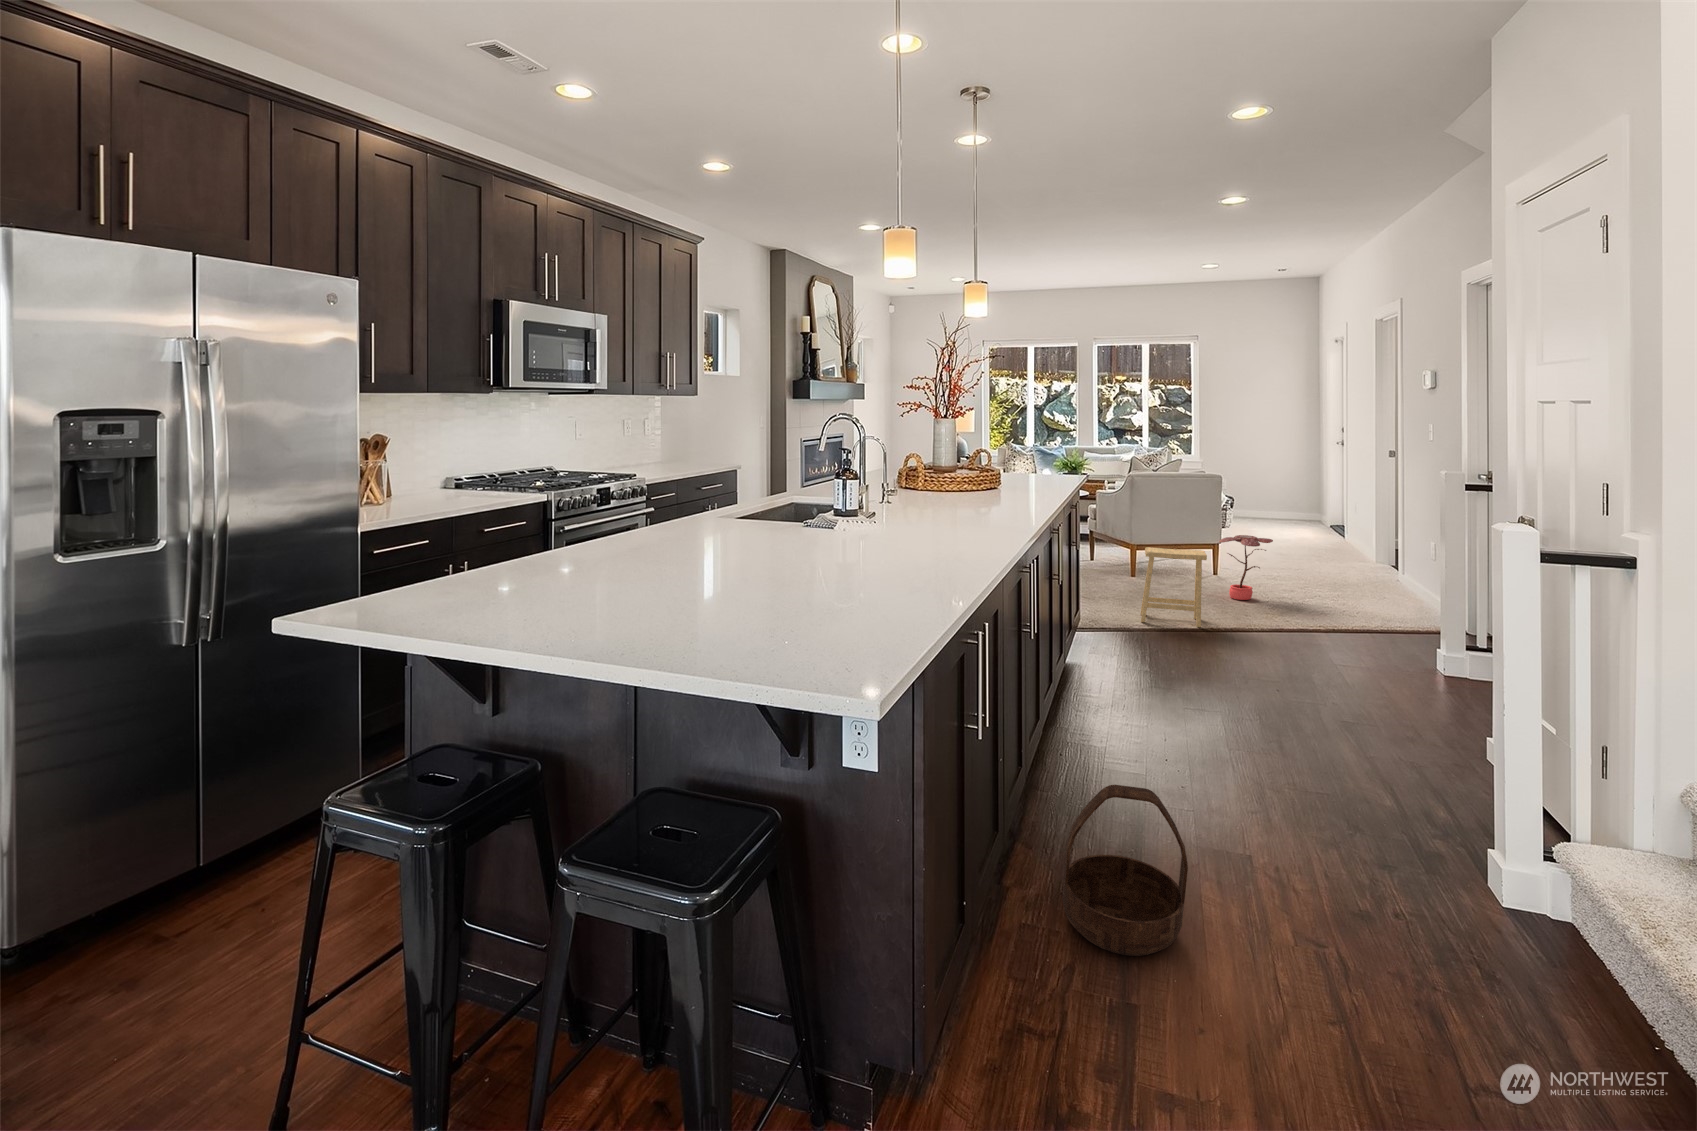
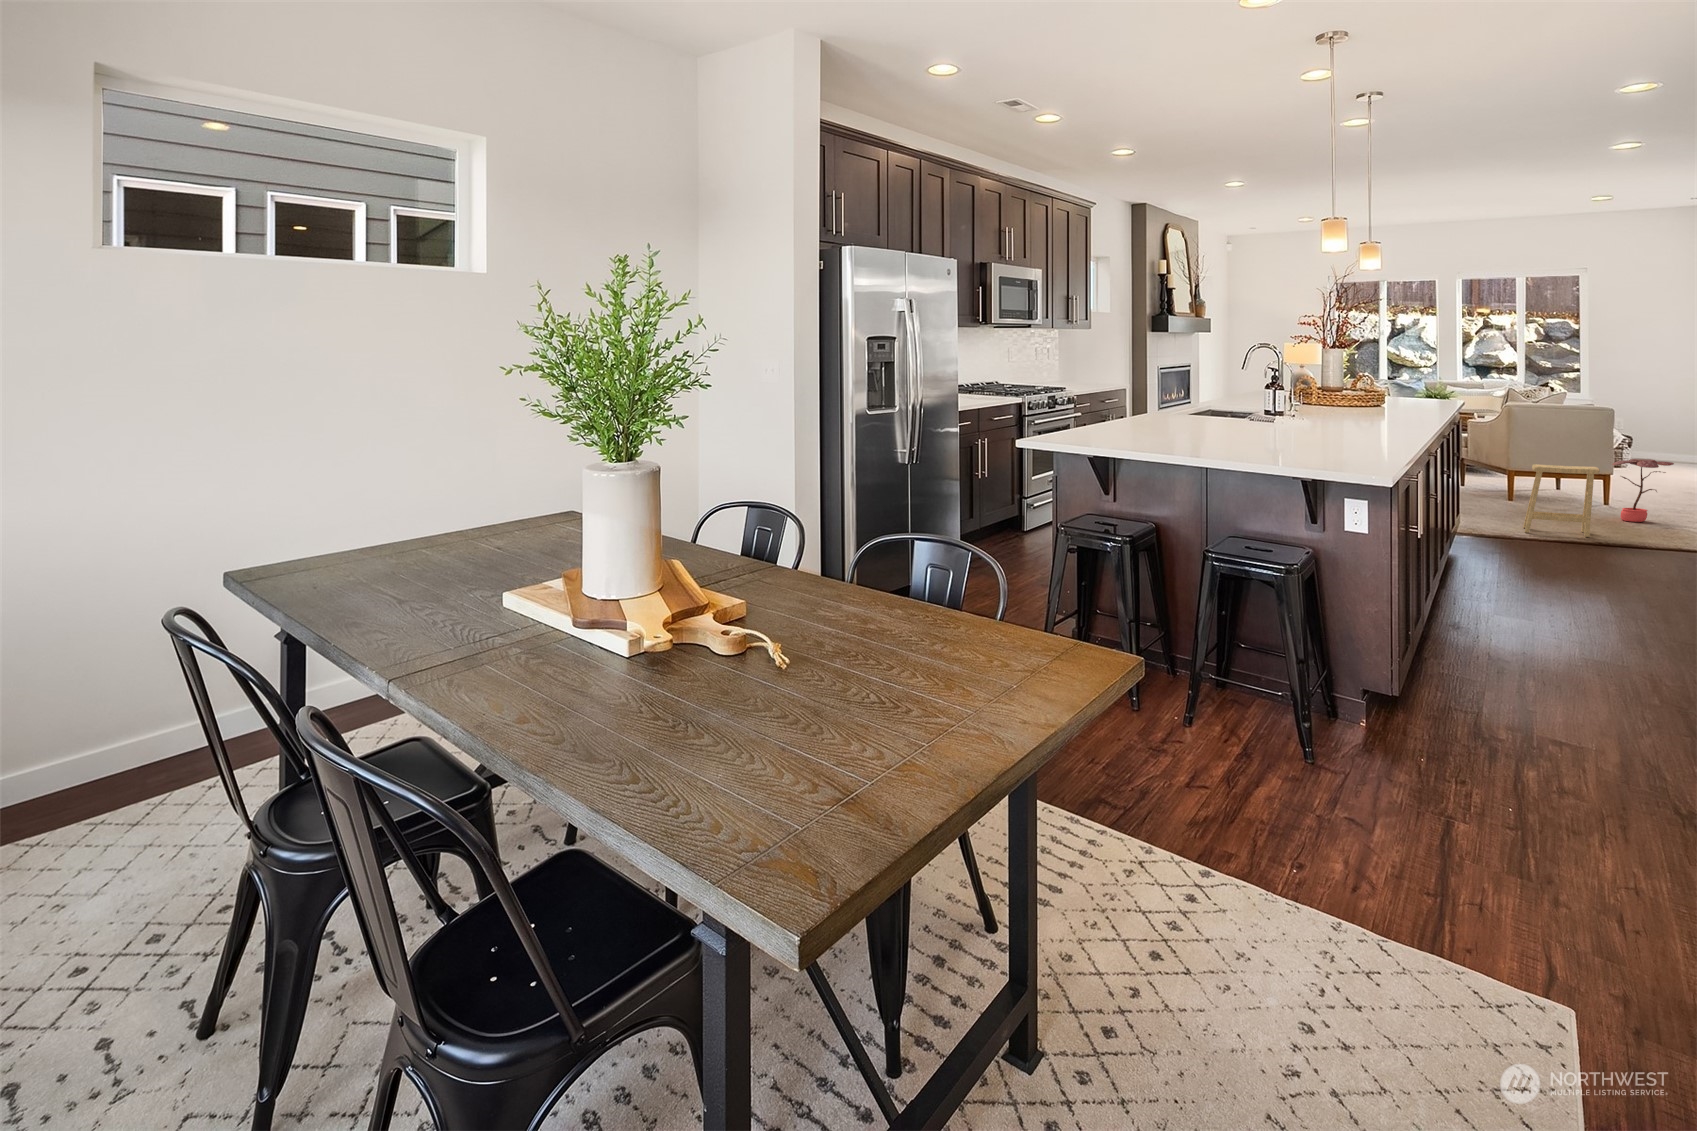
basket: present [1063,785,1188,956] -> none [1495,562,1593,666]

